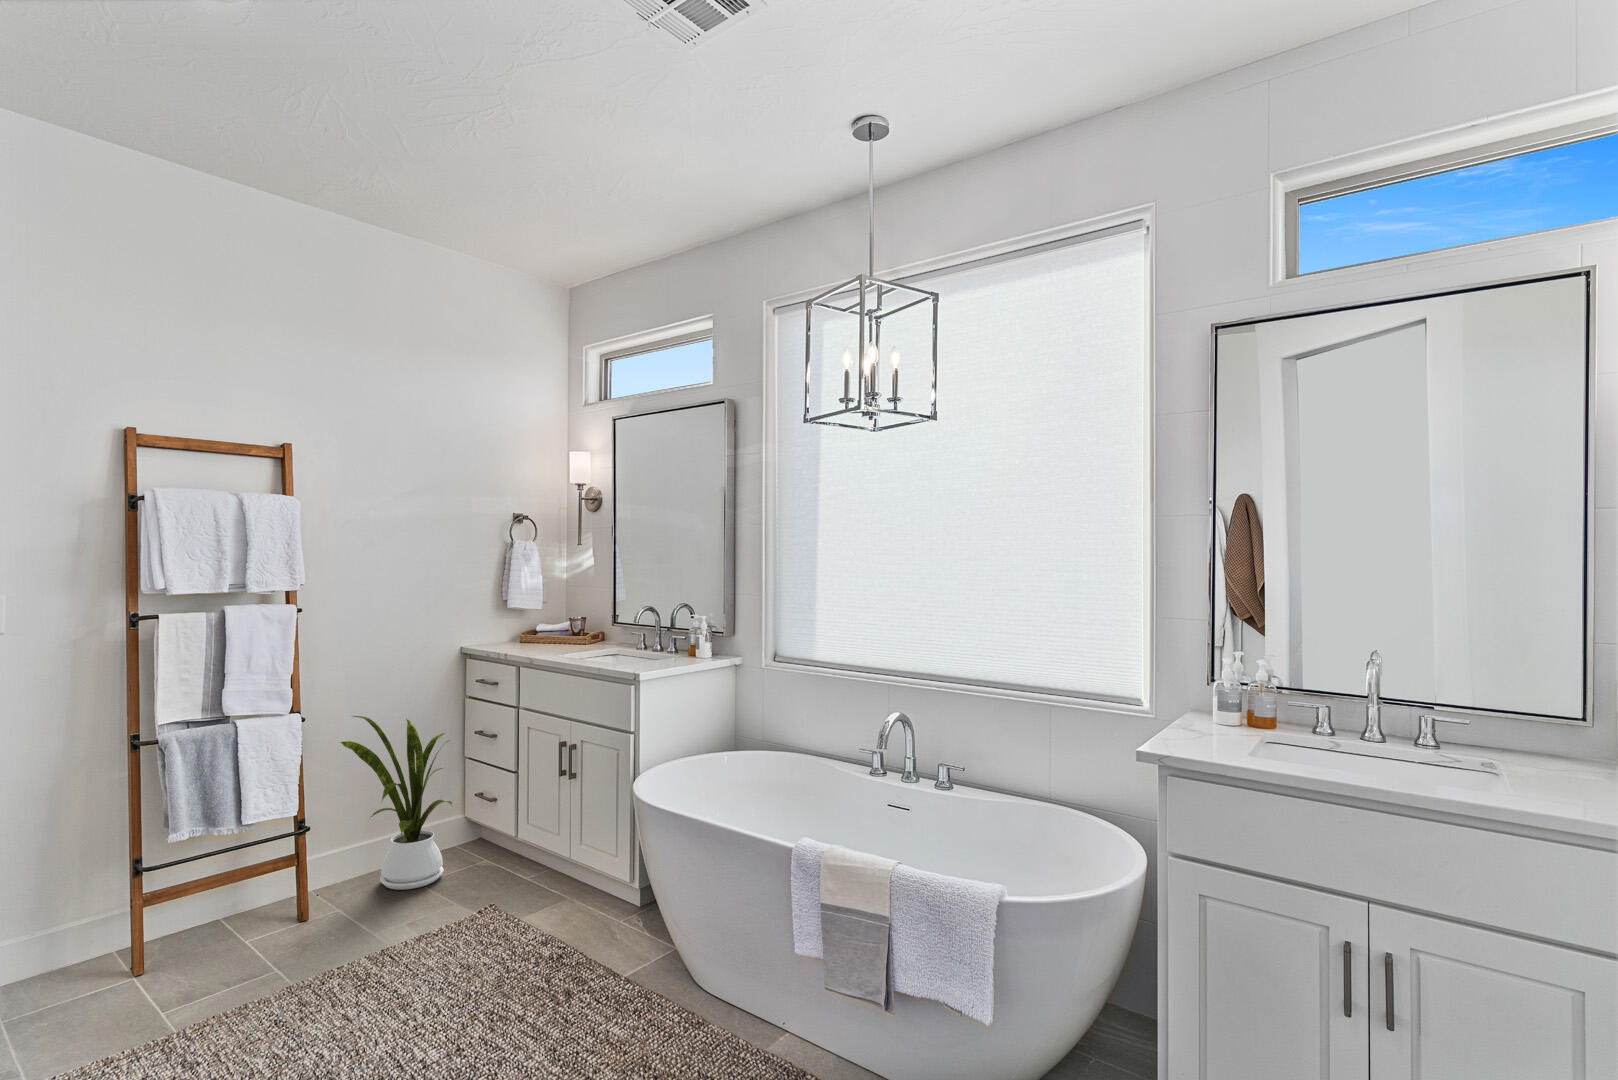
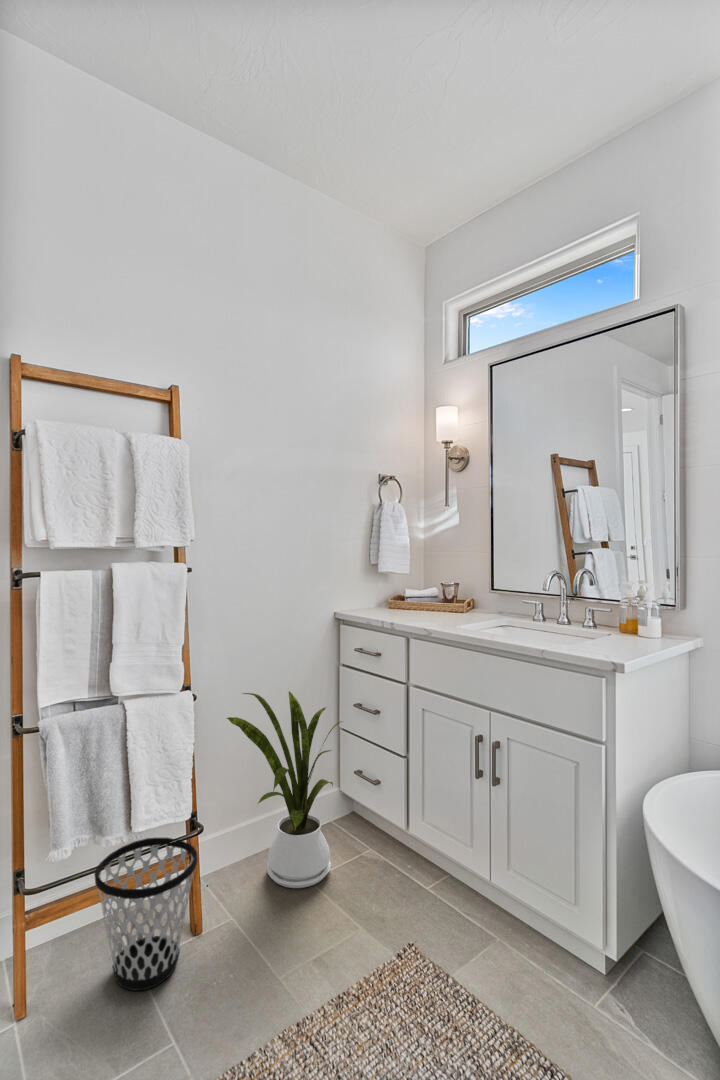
wastebasket: none [206,840,302,953] -> present [94,838,198,990]

